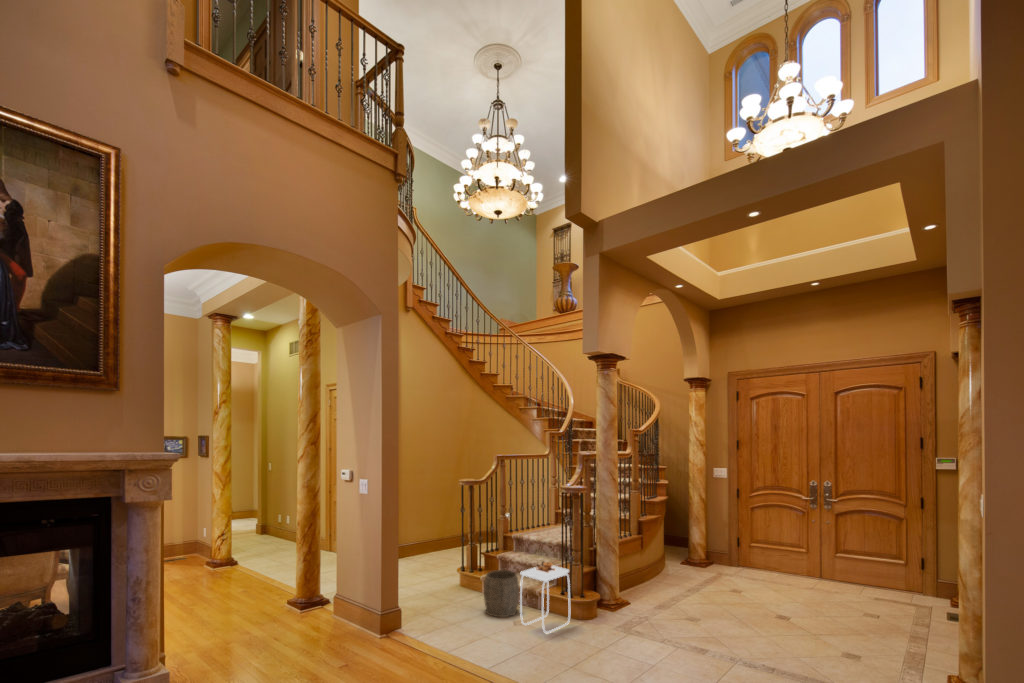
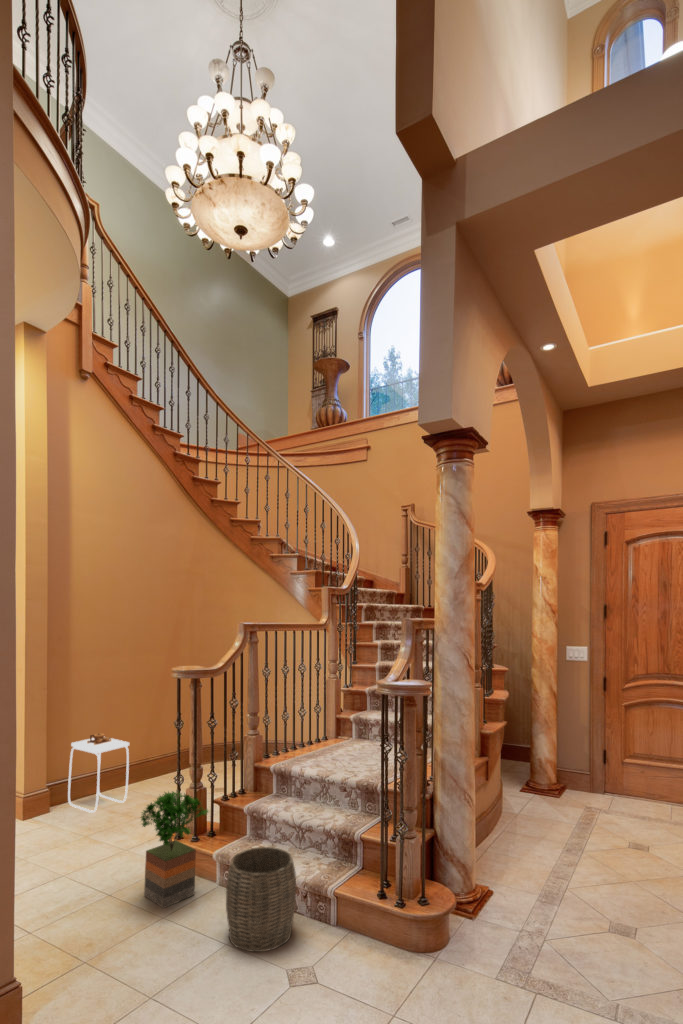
potted tree: none [442,542,478,600] -> present [141,791,208,908]
side table: present [520,561,570,633] -> present [68,734,129,813]

